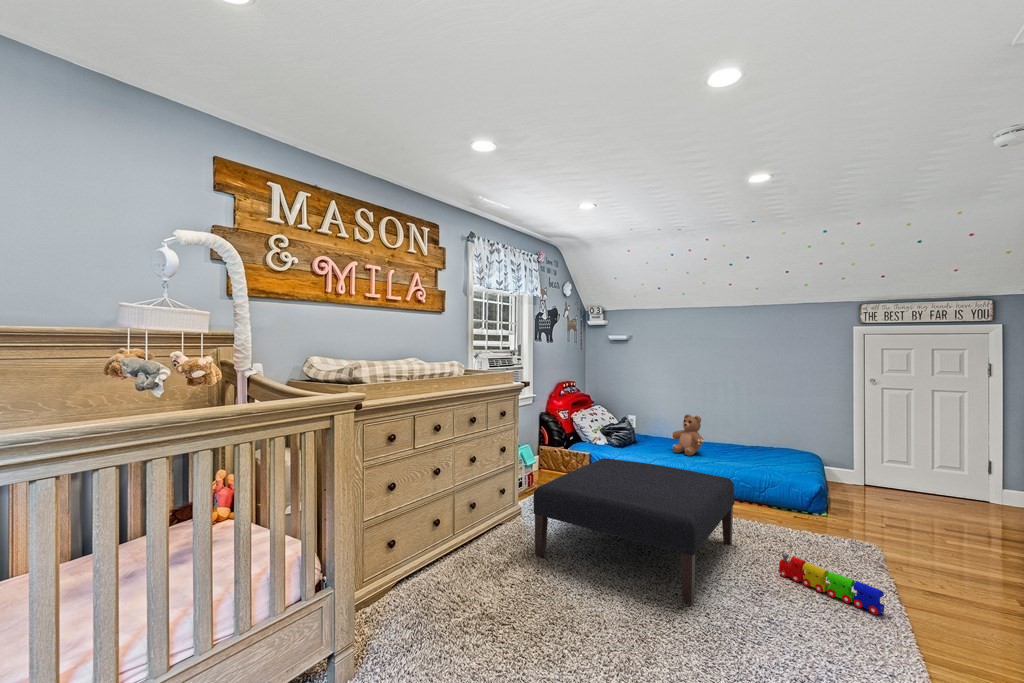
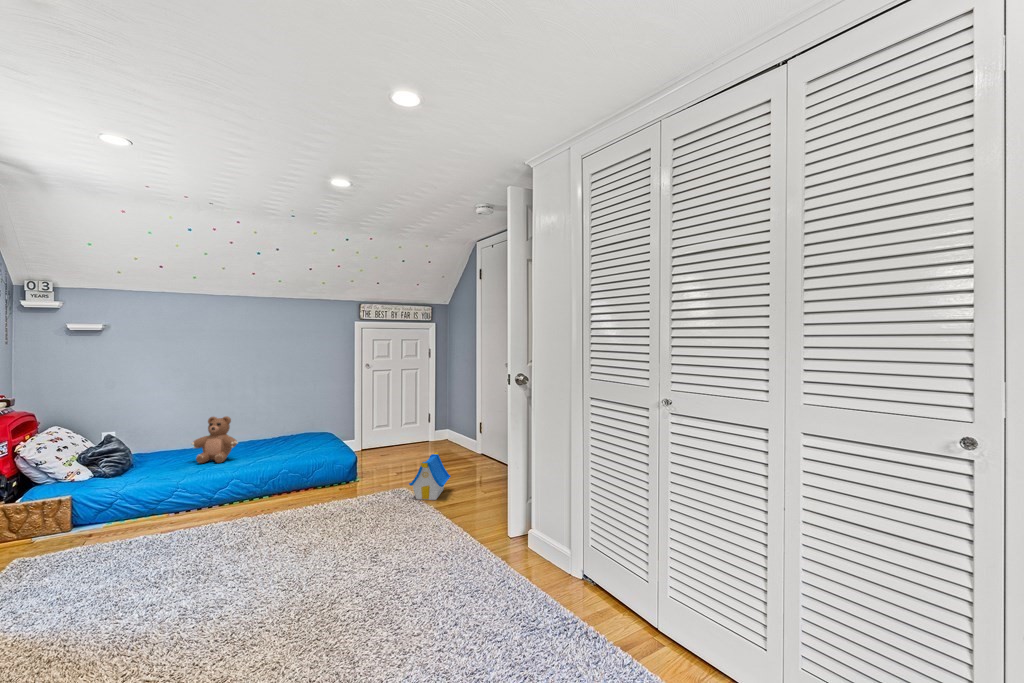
ottoman: present [533,458,734,604] -> none [88,467,341,653]
toy house: none [867,507,948,571] -> present [409,453,451,500]
toy train: present [779,553,884,615] -> none [374,515,450,537]

